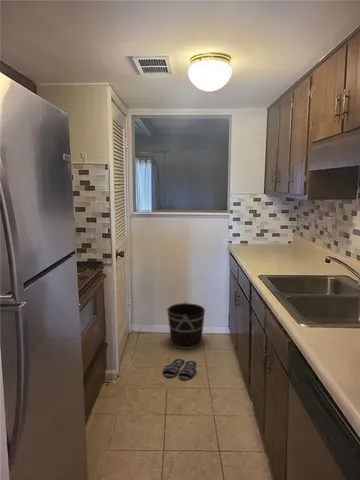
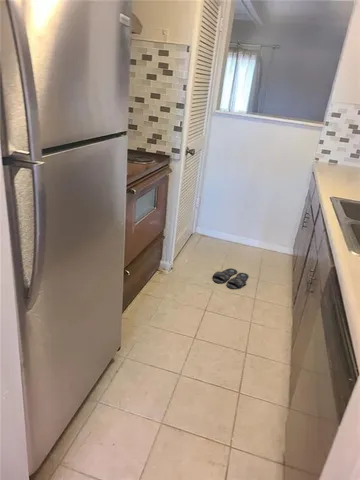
bucket: present [166,303,205,349] -> none [230,215,272,262]

